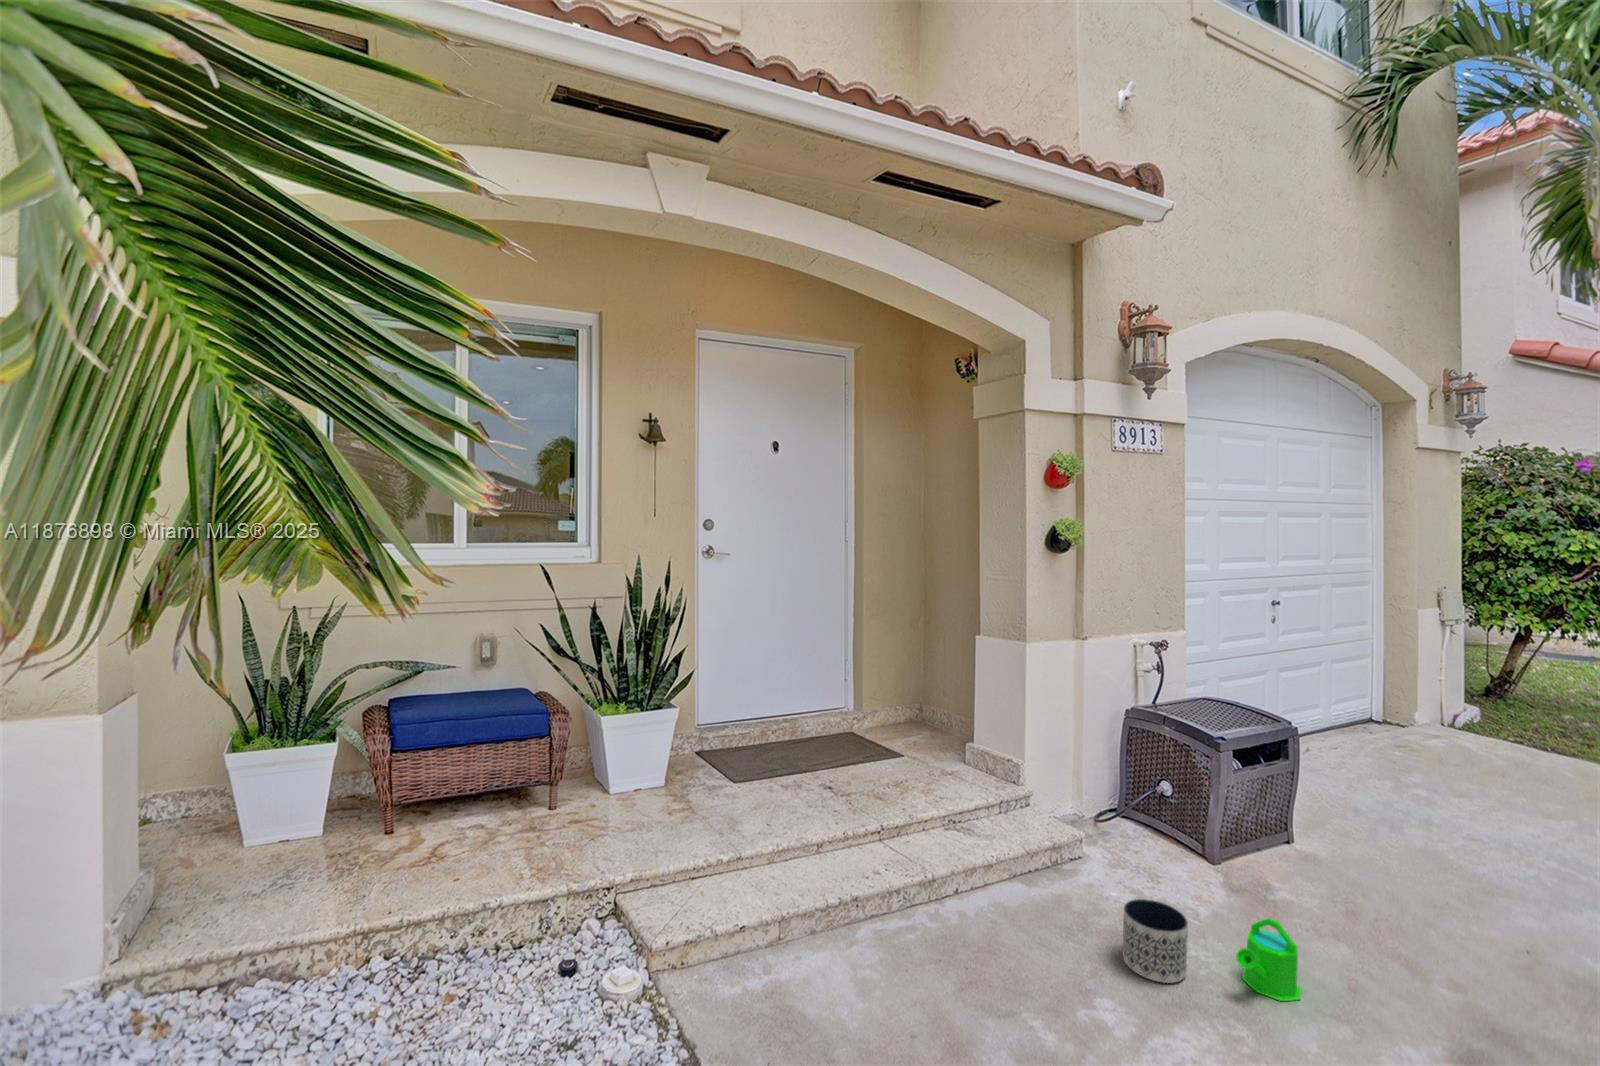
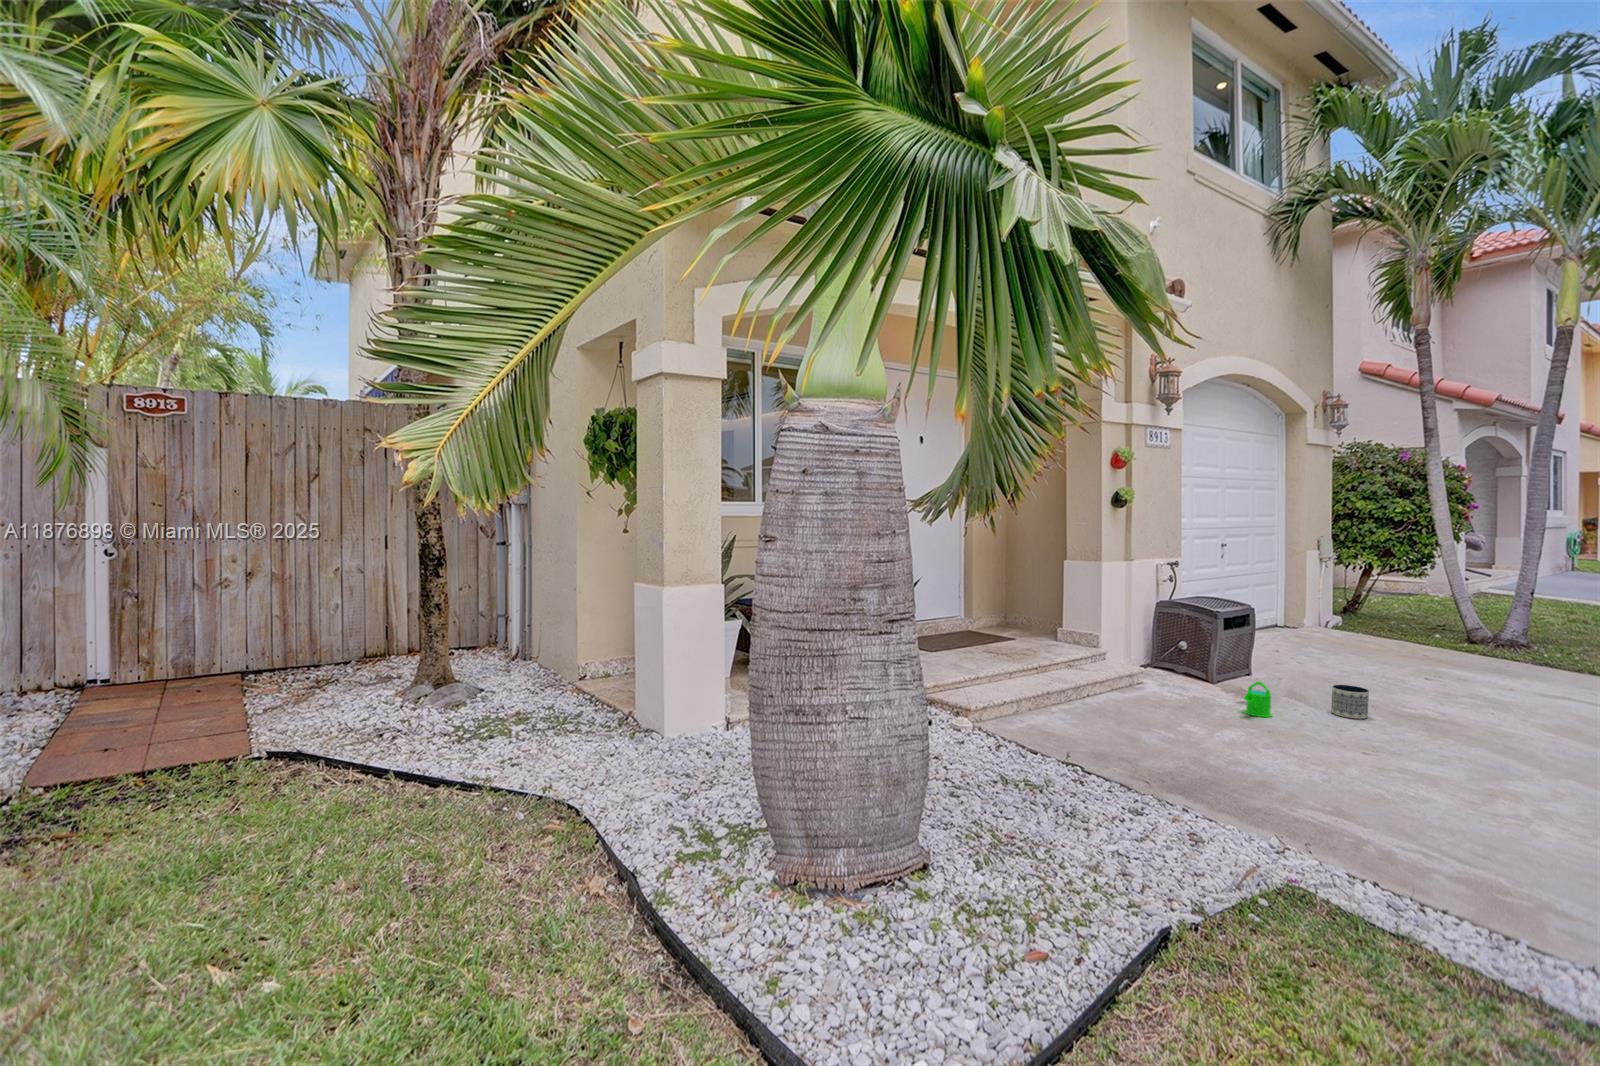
planter: present [1123,899,1188,983] -> present [1331,685,1369,719]

